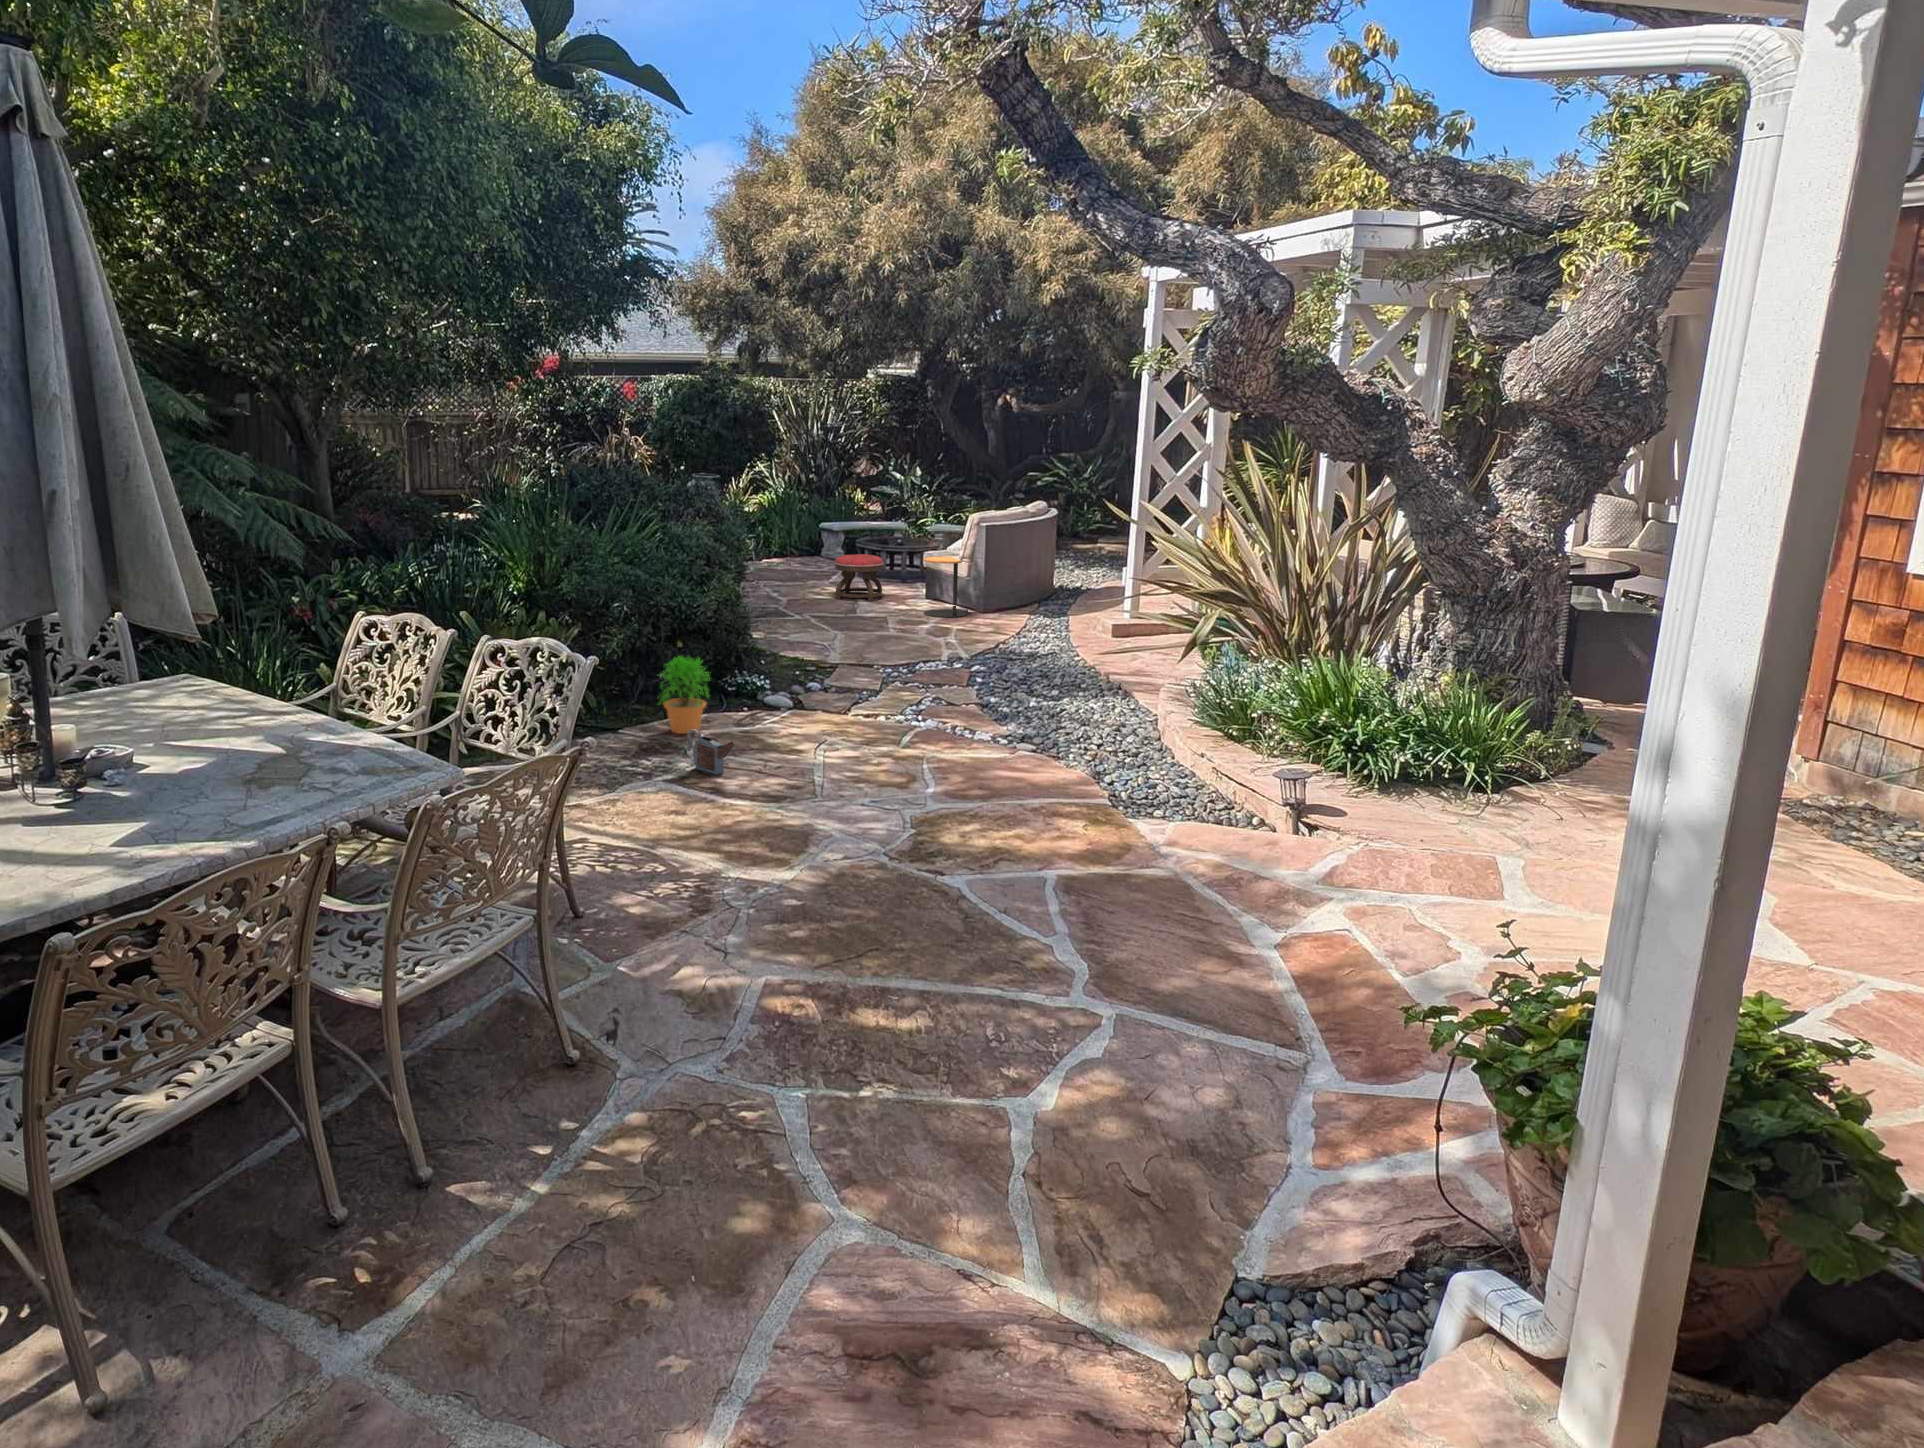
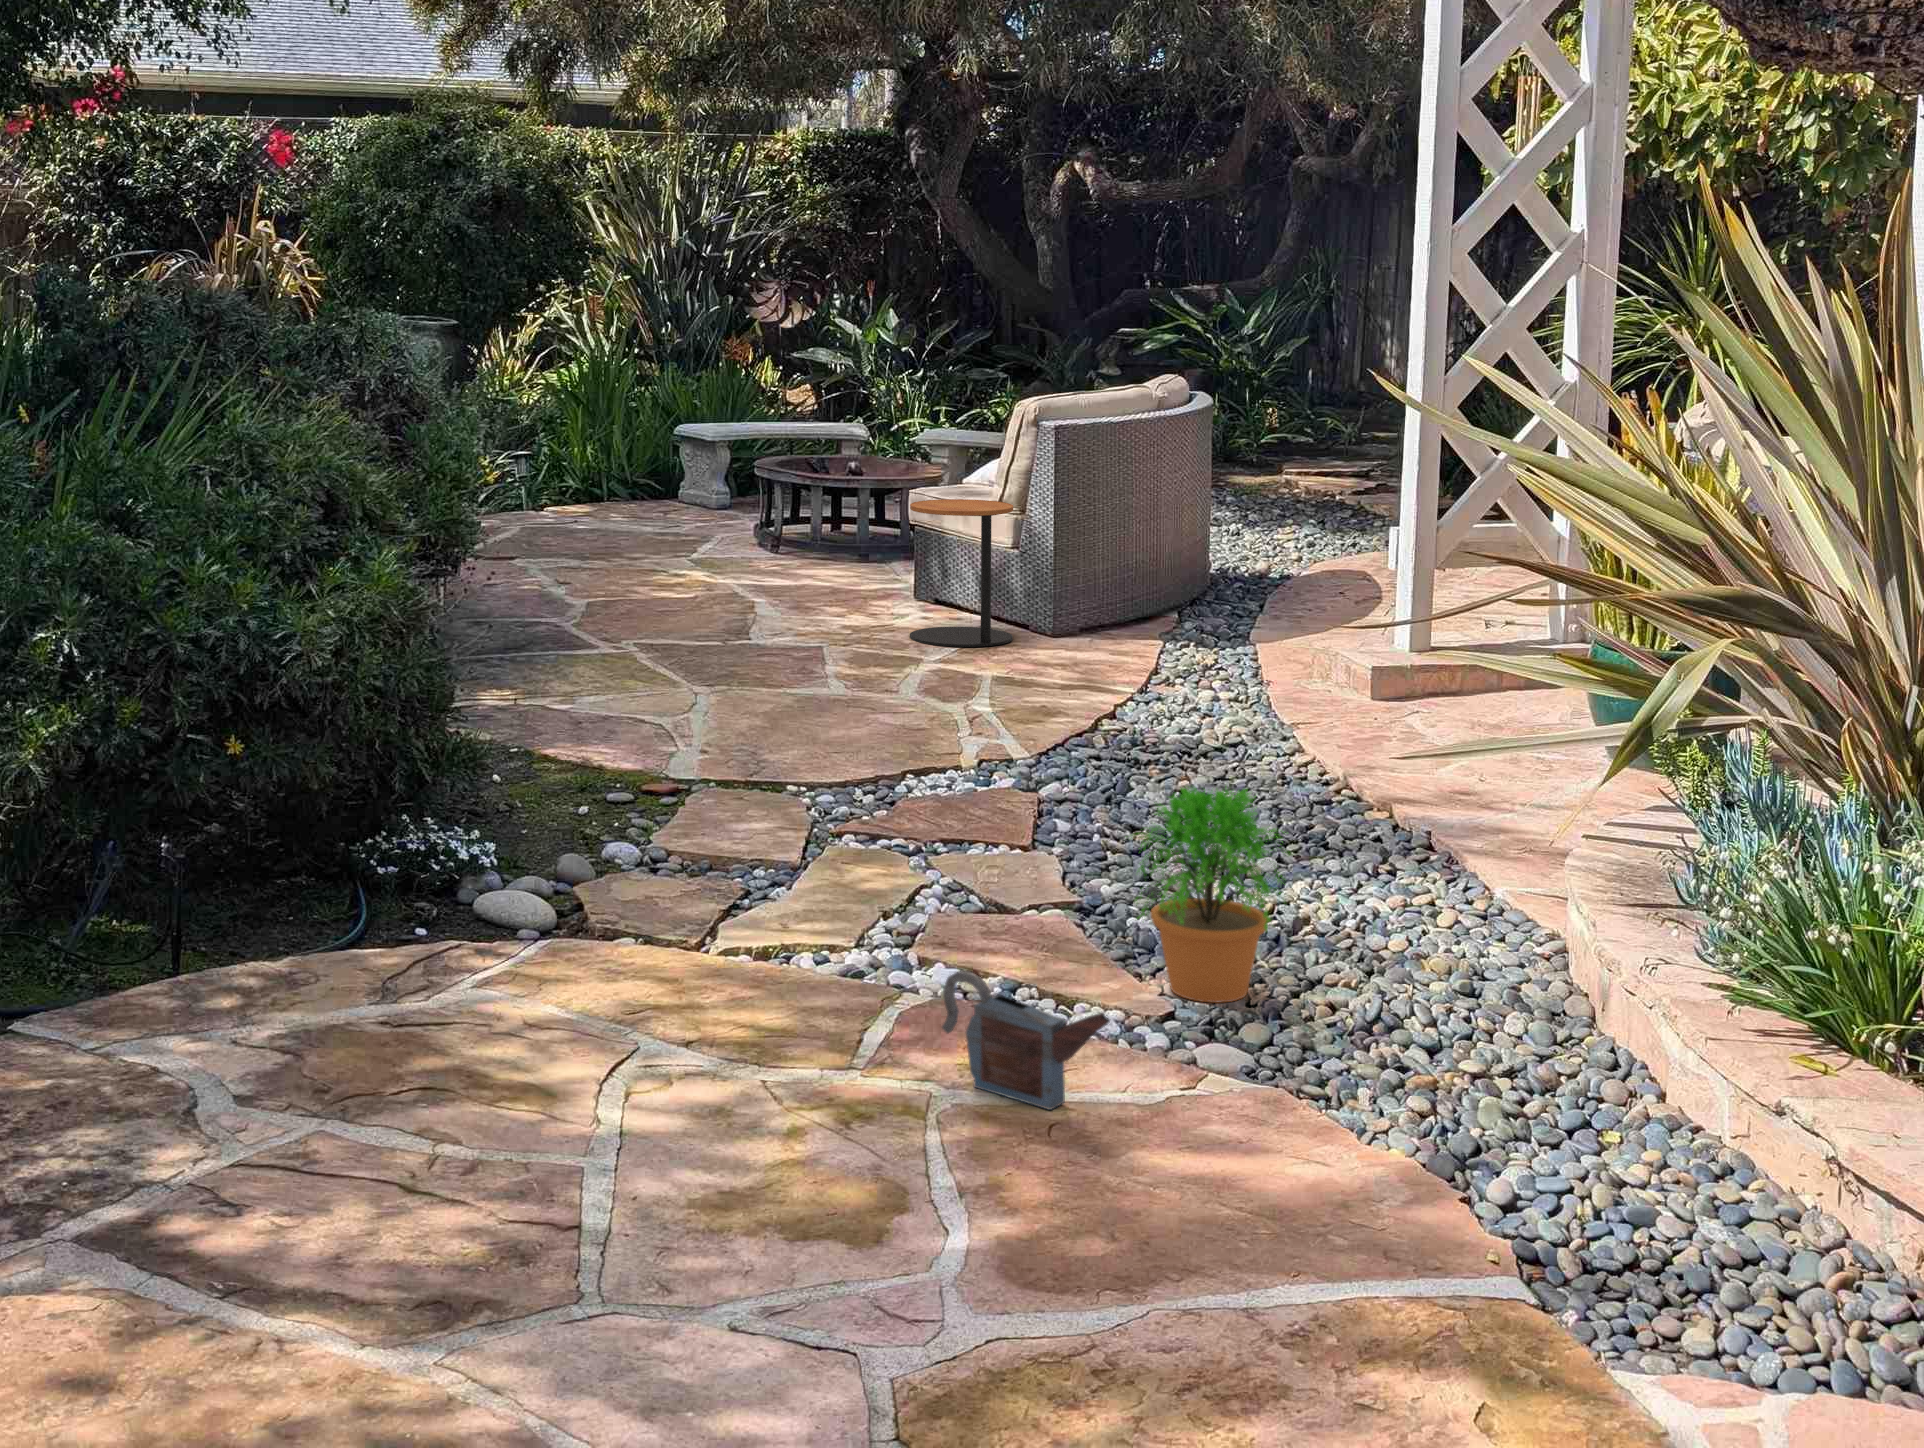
ottoman: present [835,554,883,601] -> none [701,495,815,606]
potted plant: present [659,656,709,734] -> present [1135,788,1286,1003]
watering can: present [687,729,735,775] -> present [942,970,1110,1110]

